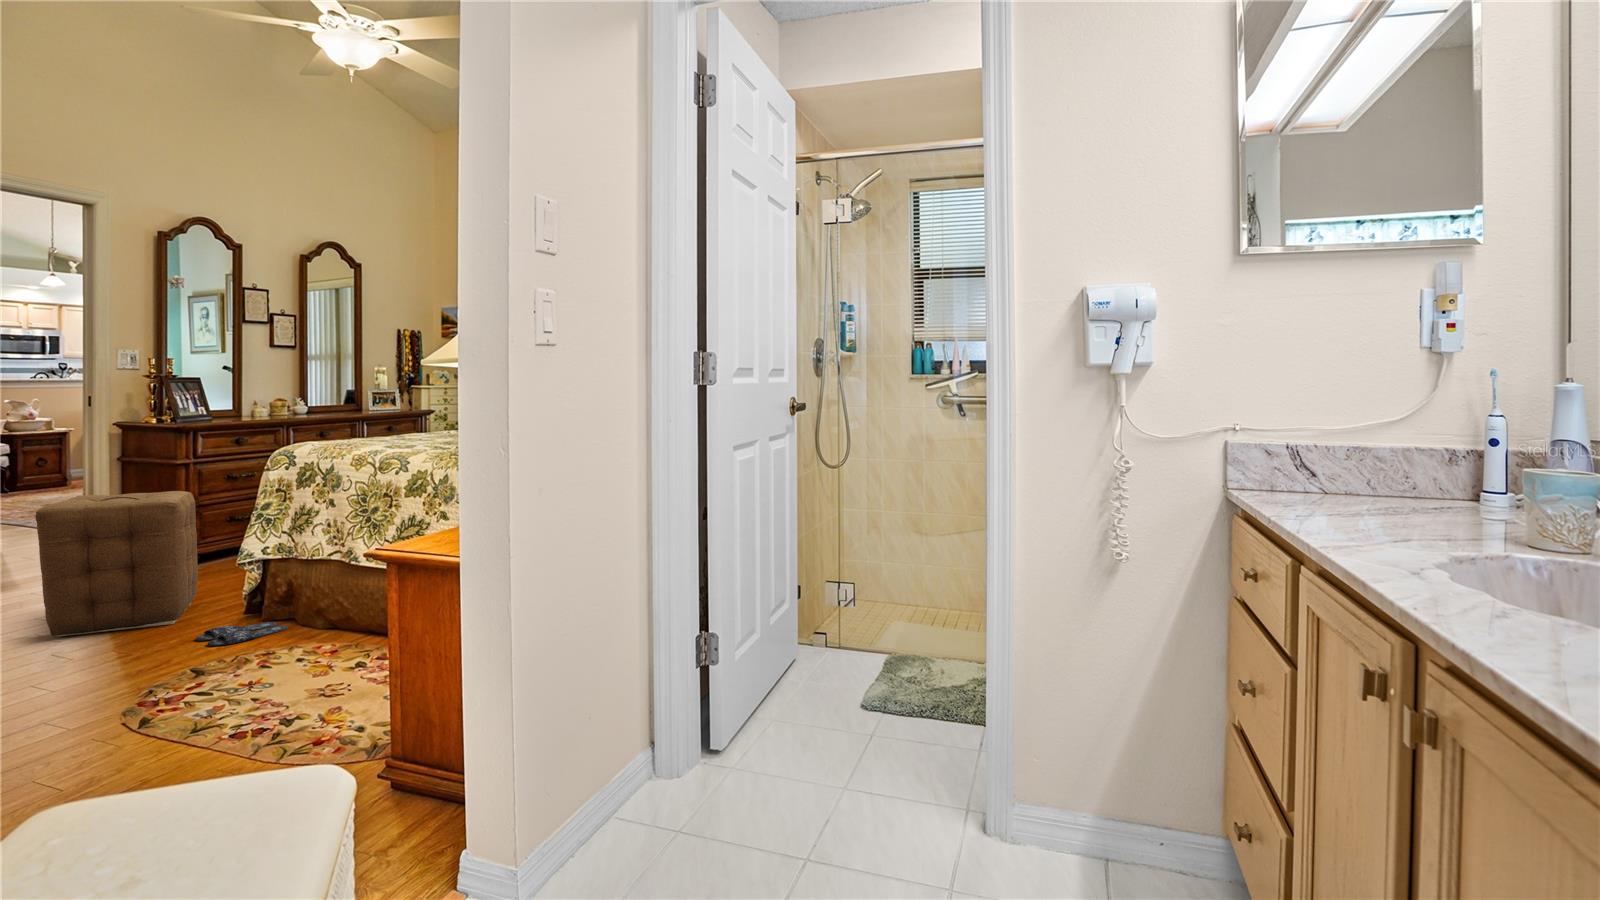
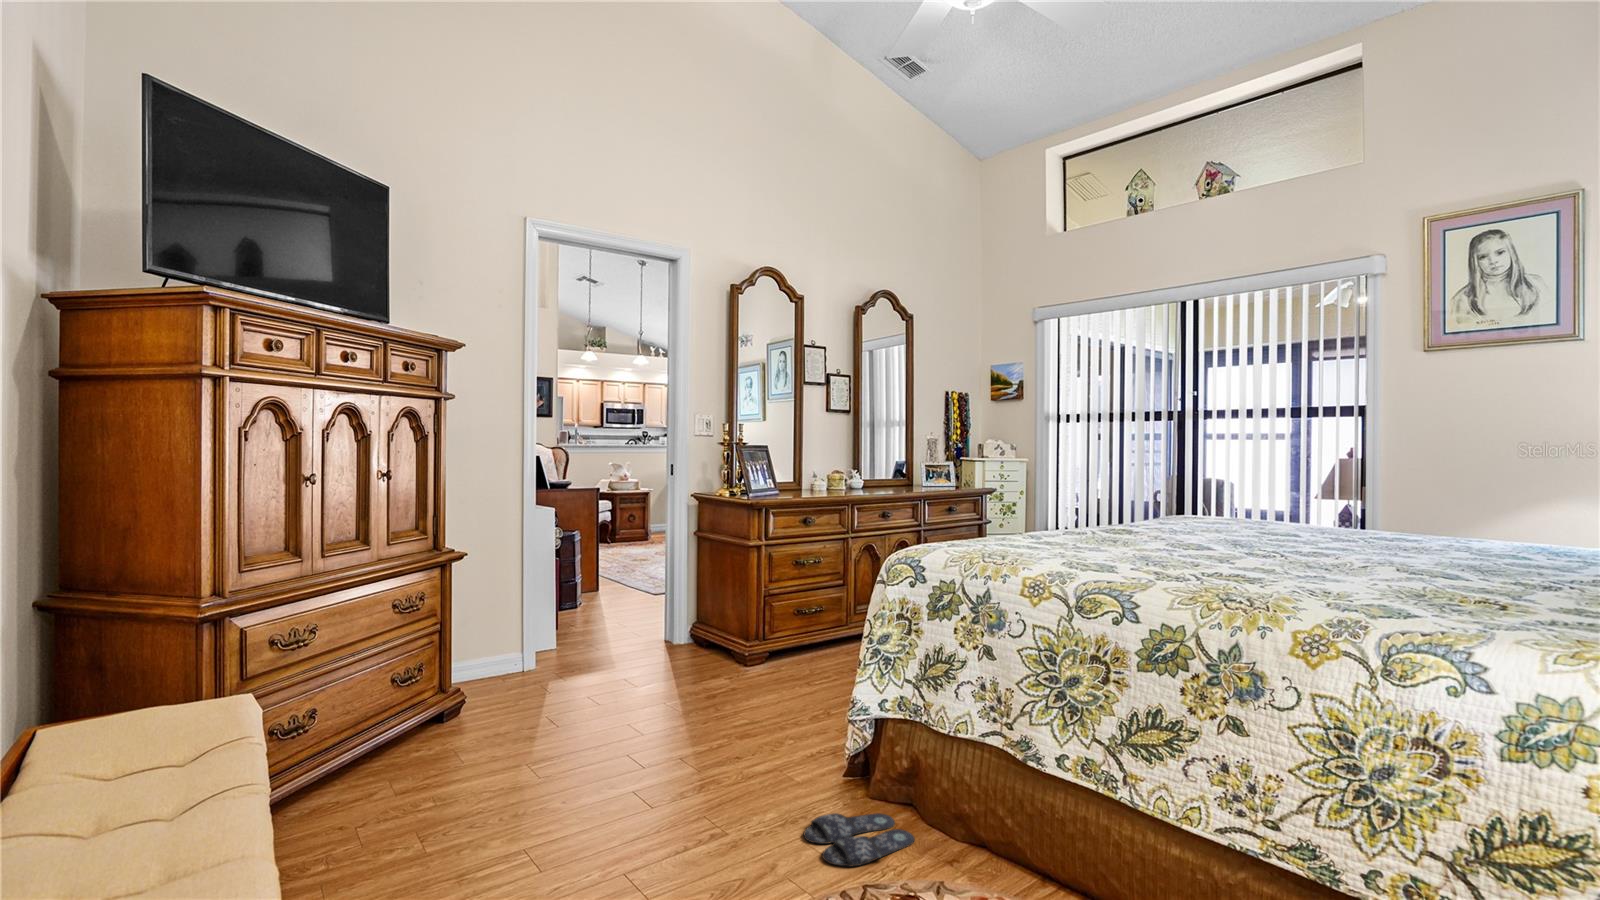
ottoman: present [35,491,198,637] -> none [645,591,785,783]

